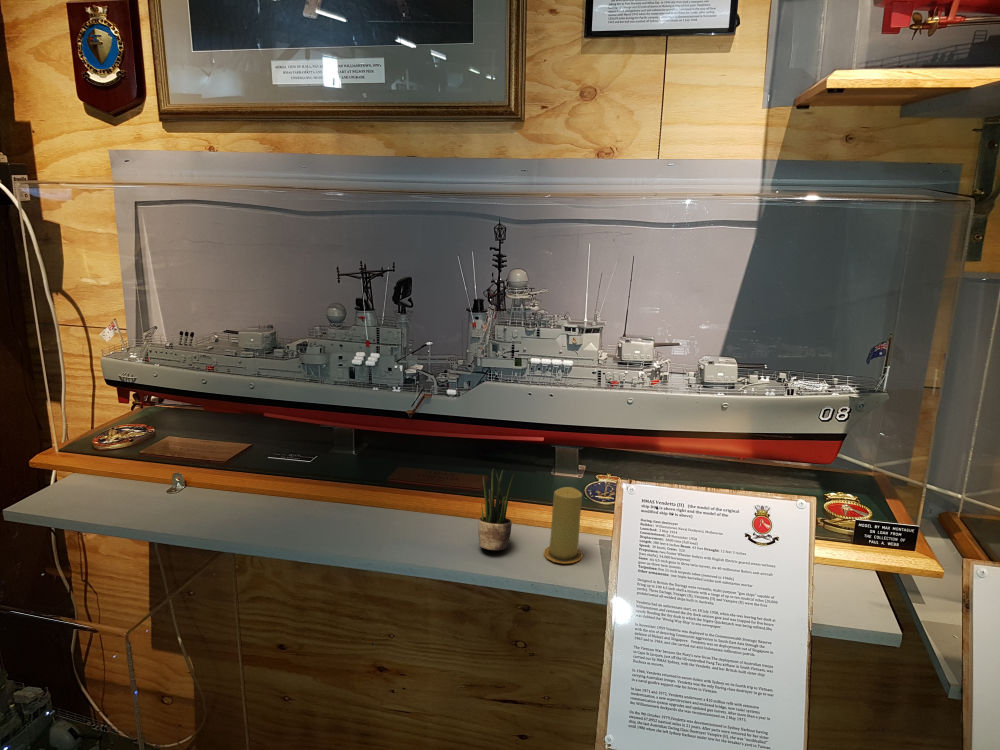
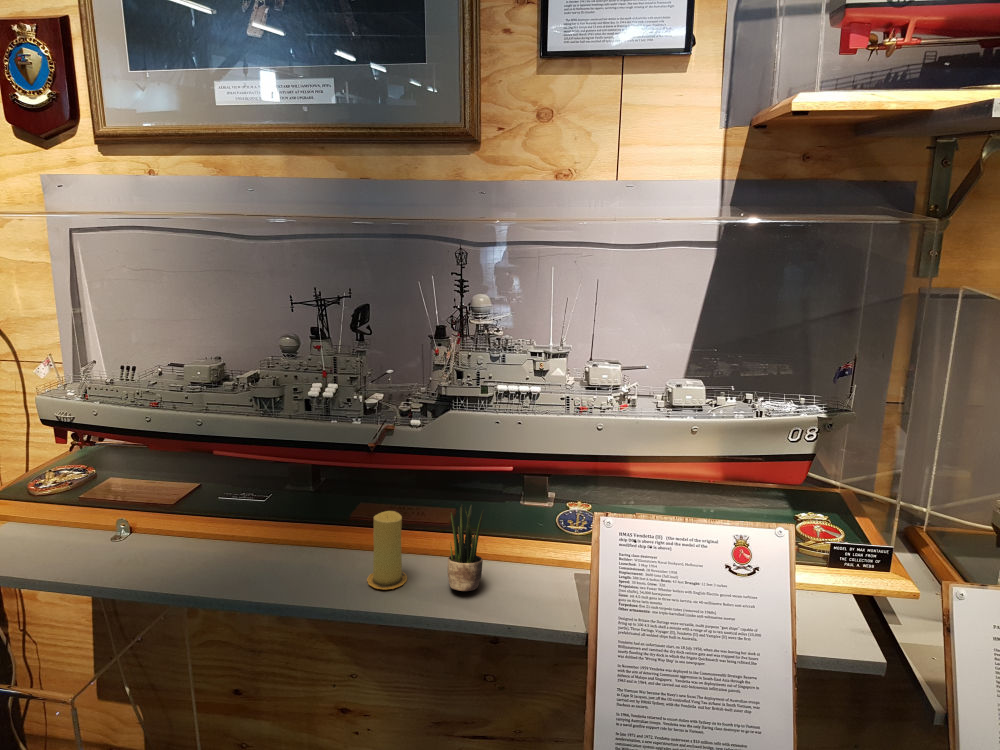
candle: present [544,487,582,563] -> present [367,511,407,589]

